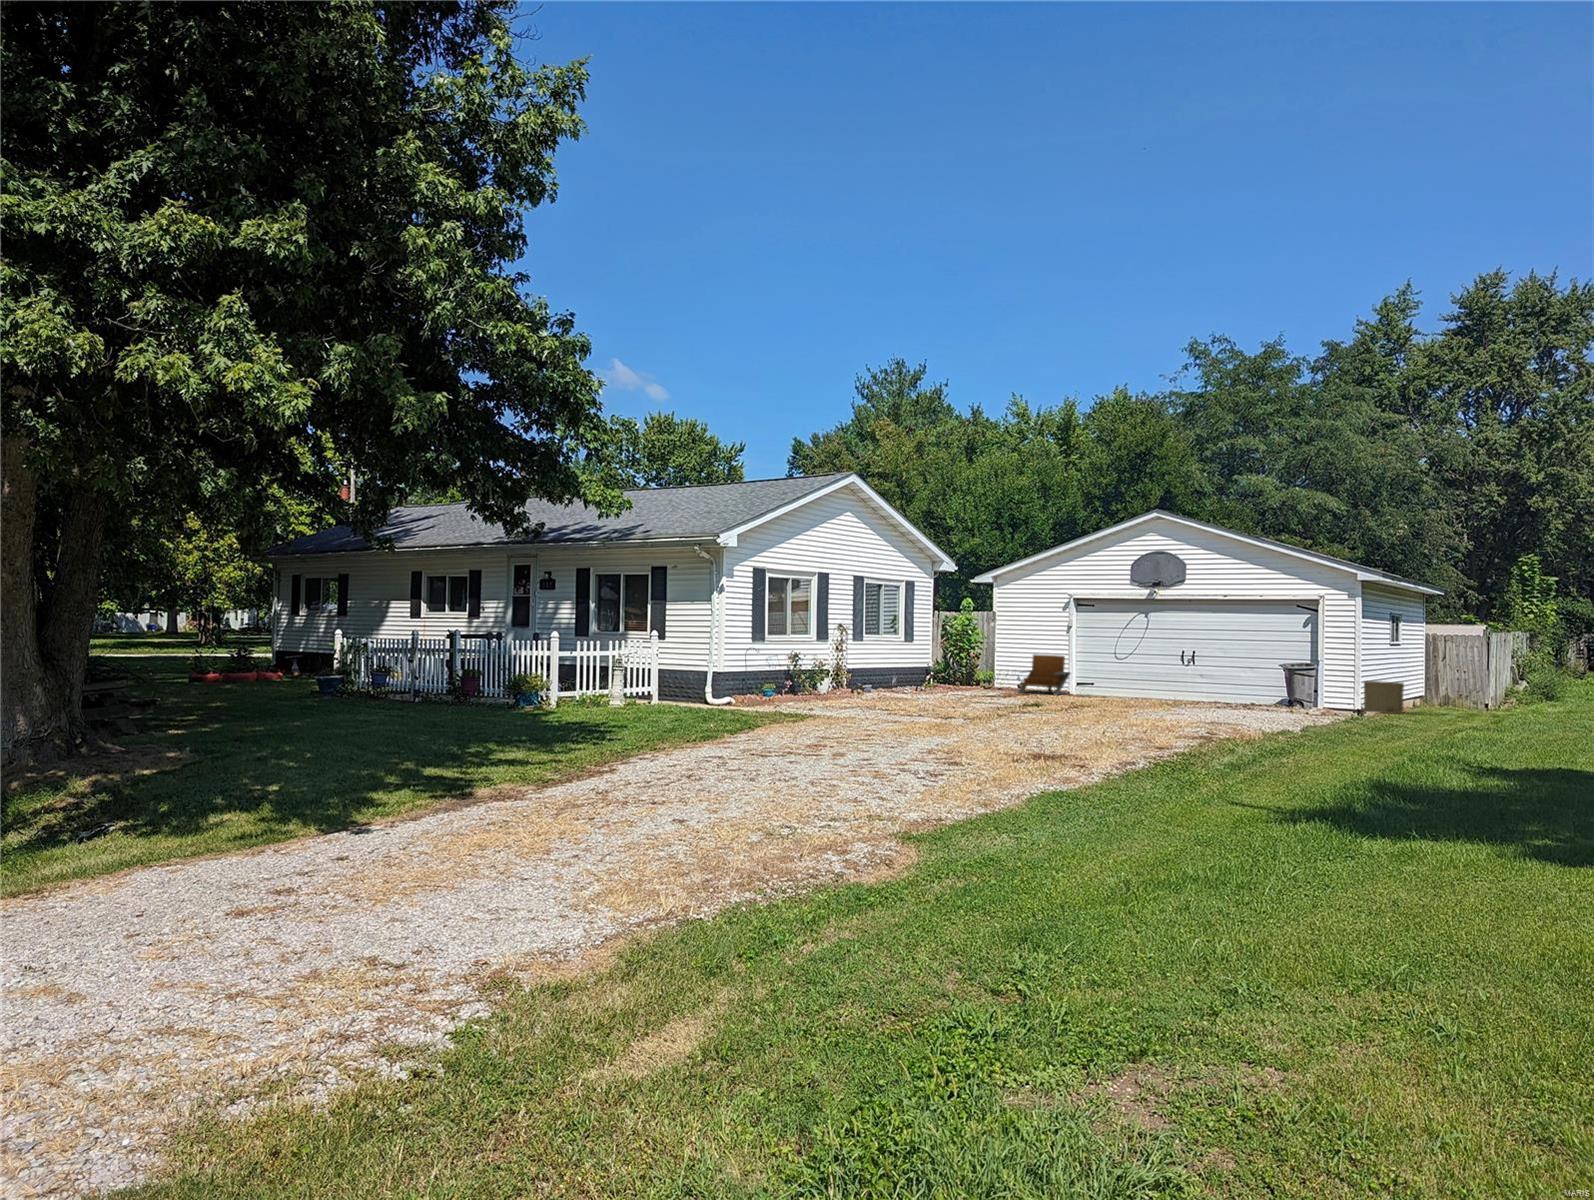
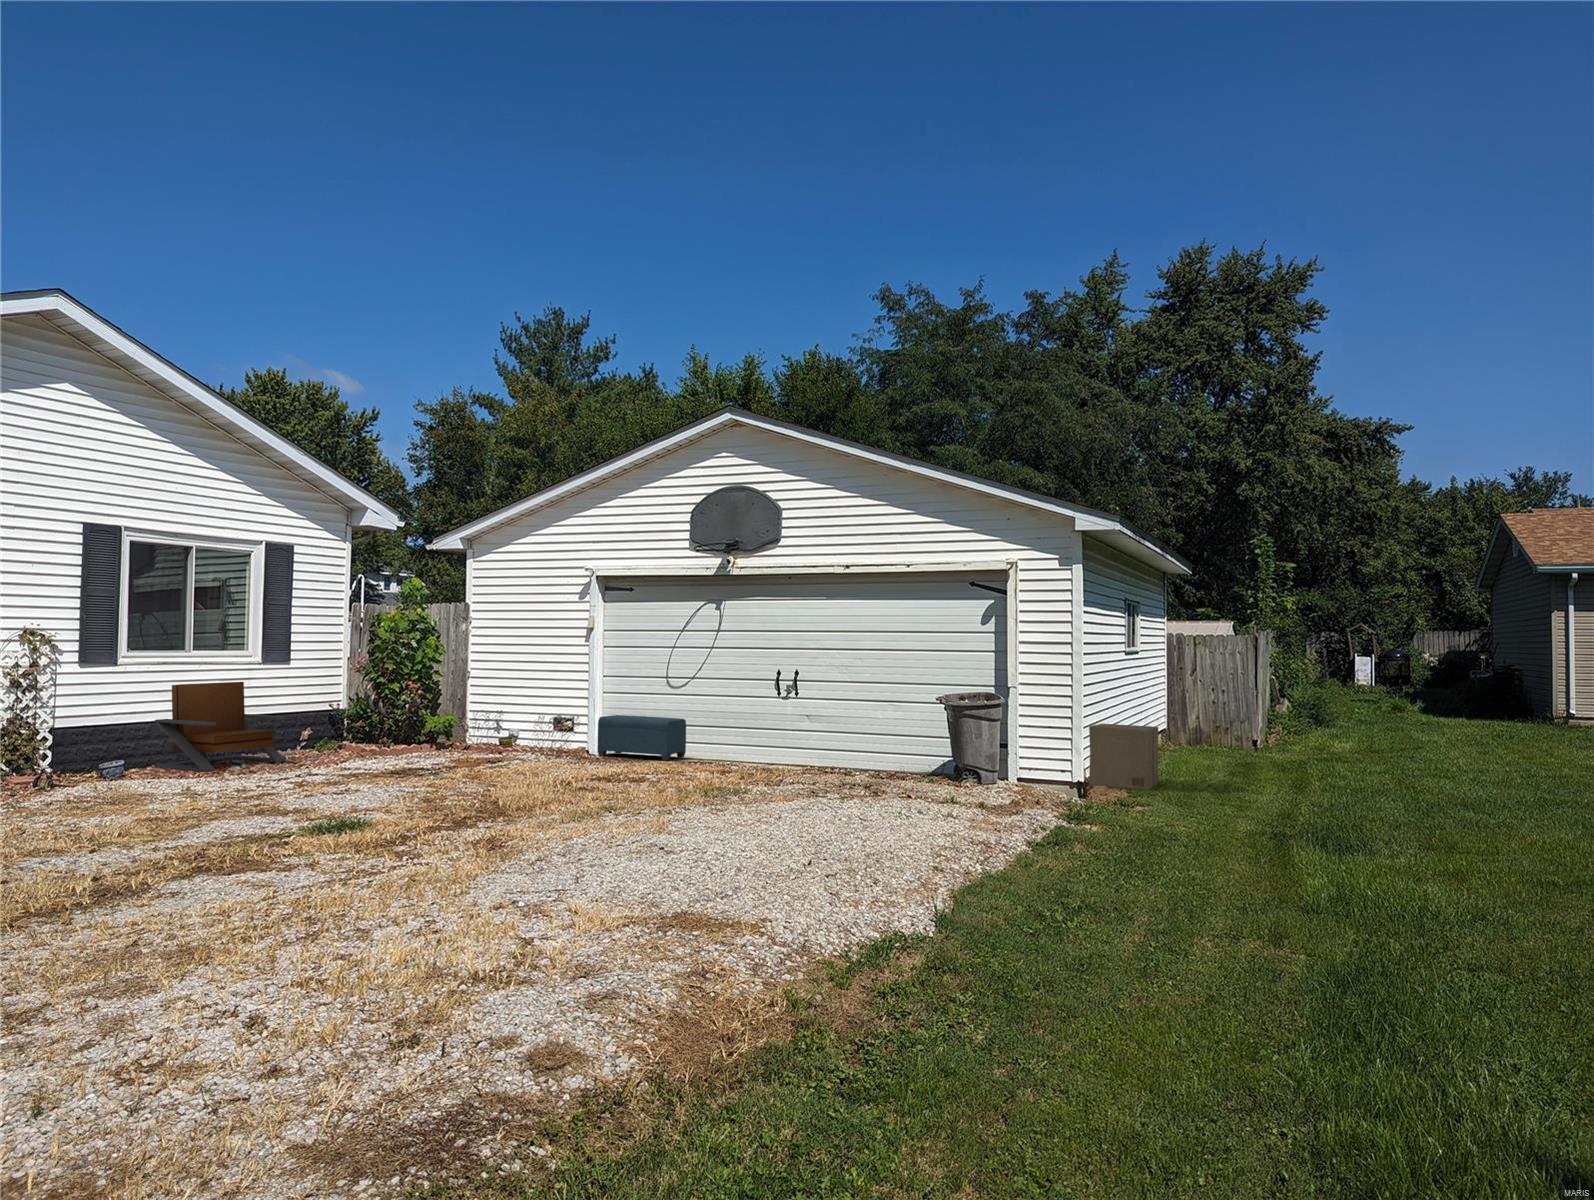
lounge chair: present [1018,655,1070,695] -> present [155,682,287,772]
bench: none [1080,674,1129,698] -> present [597,715,686,761]

